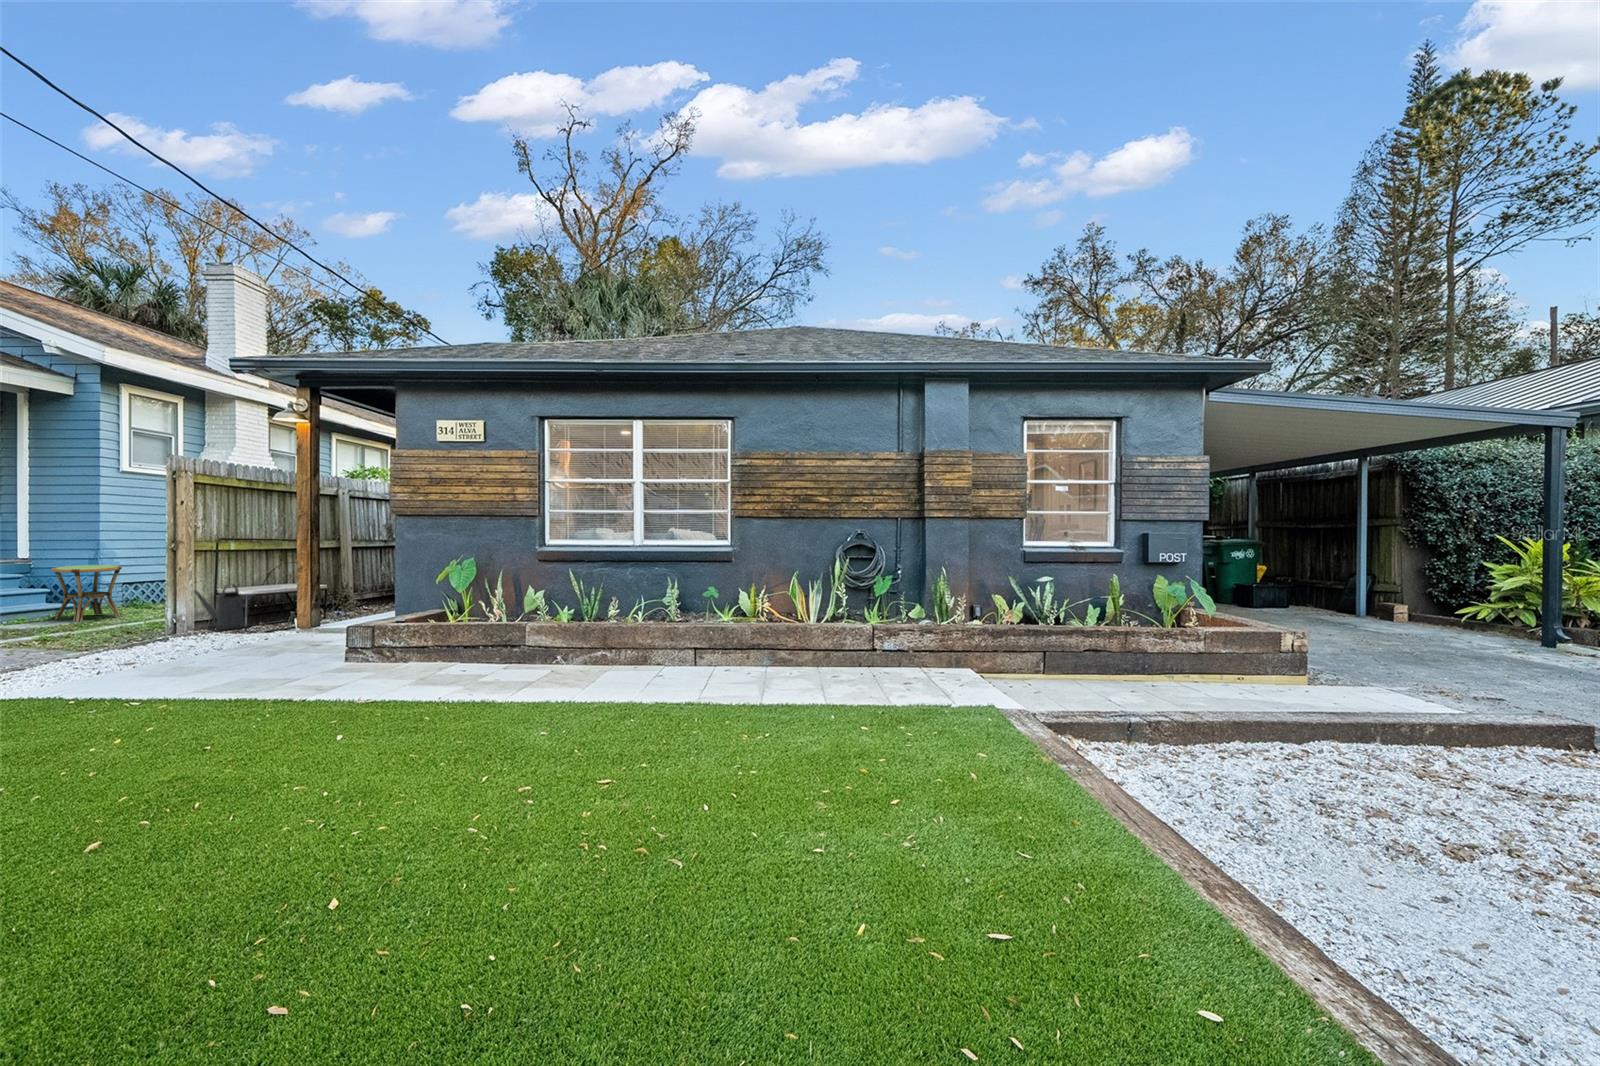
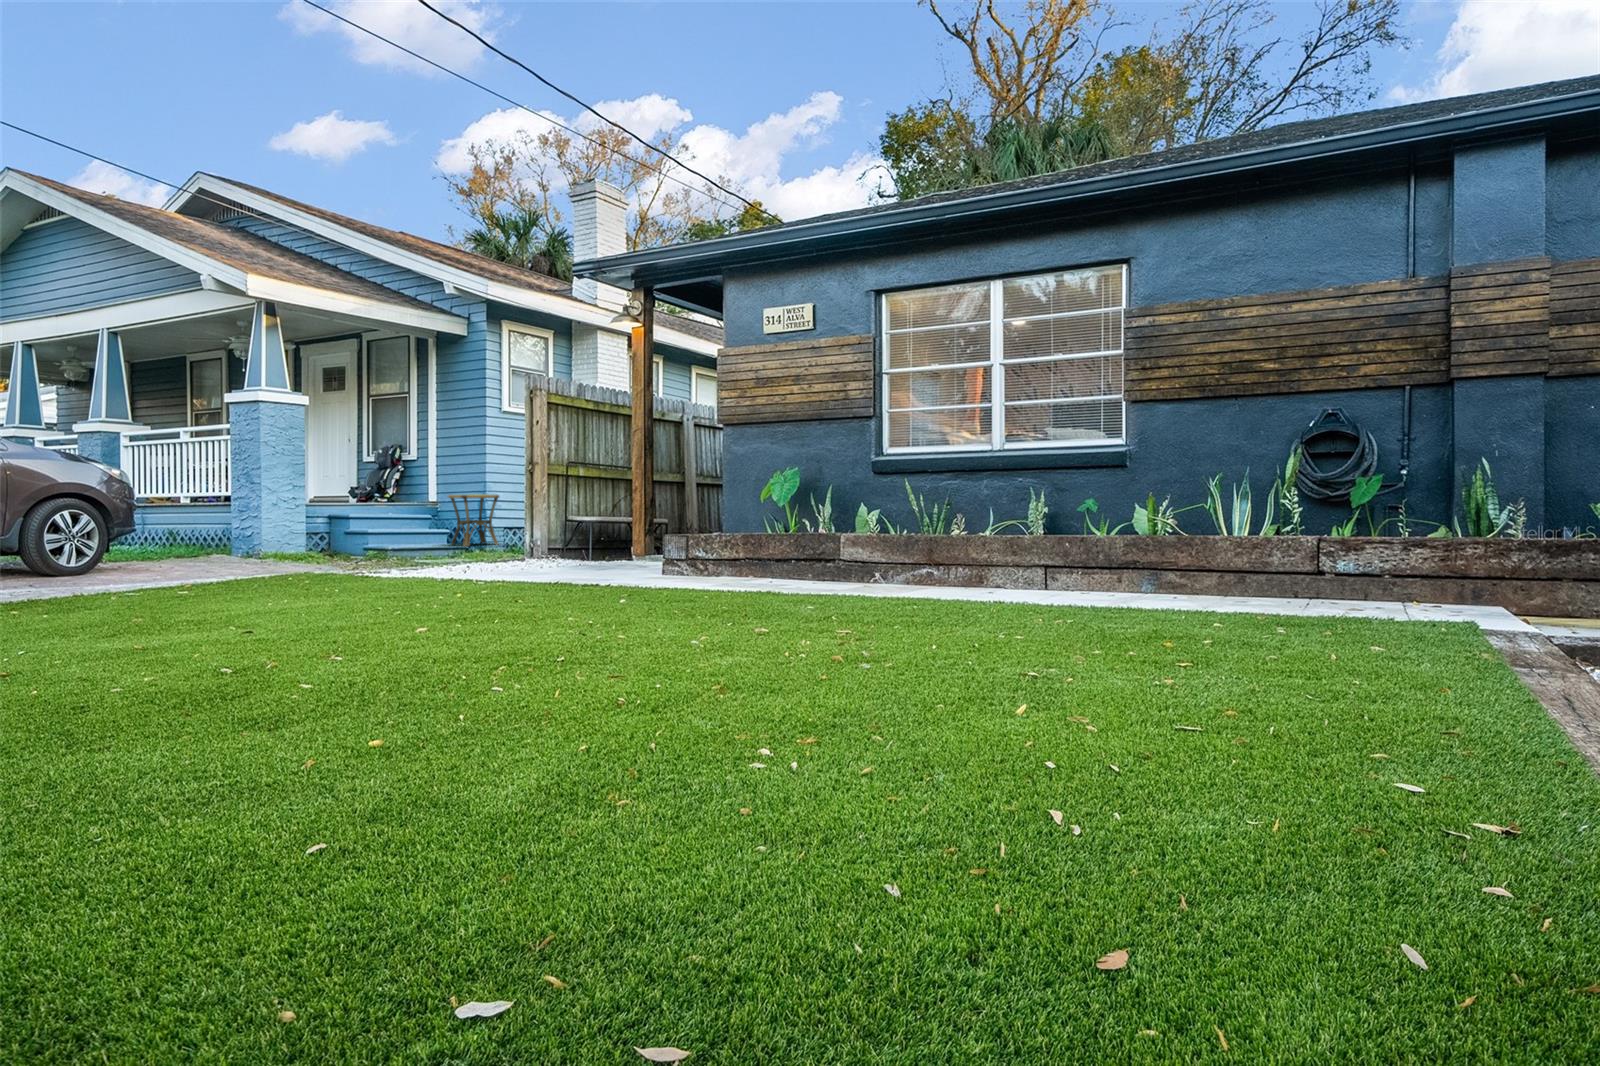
watering can: present [194,584,248,630] -> none [550,506,593,553]

